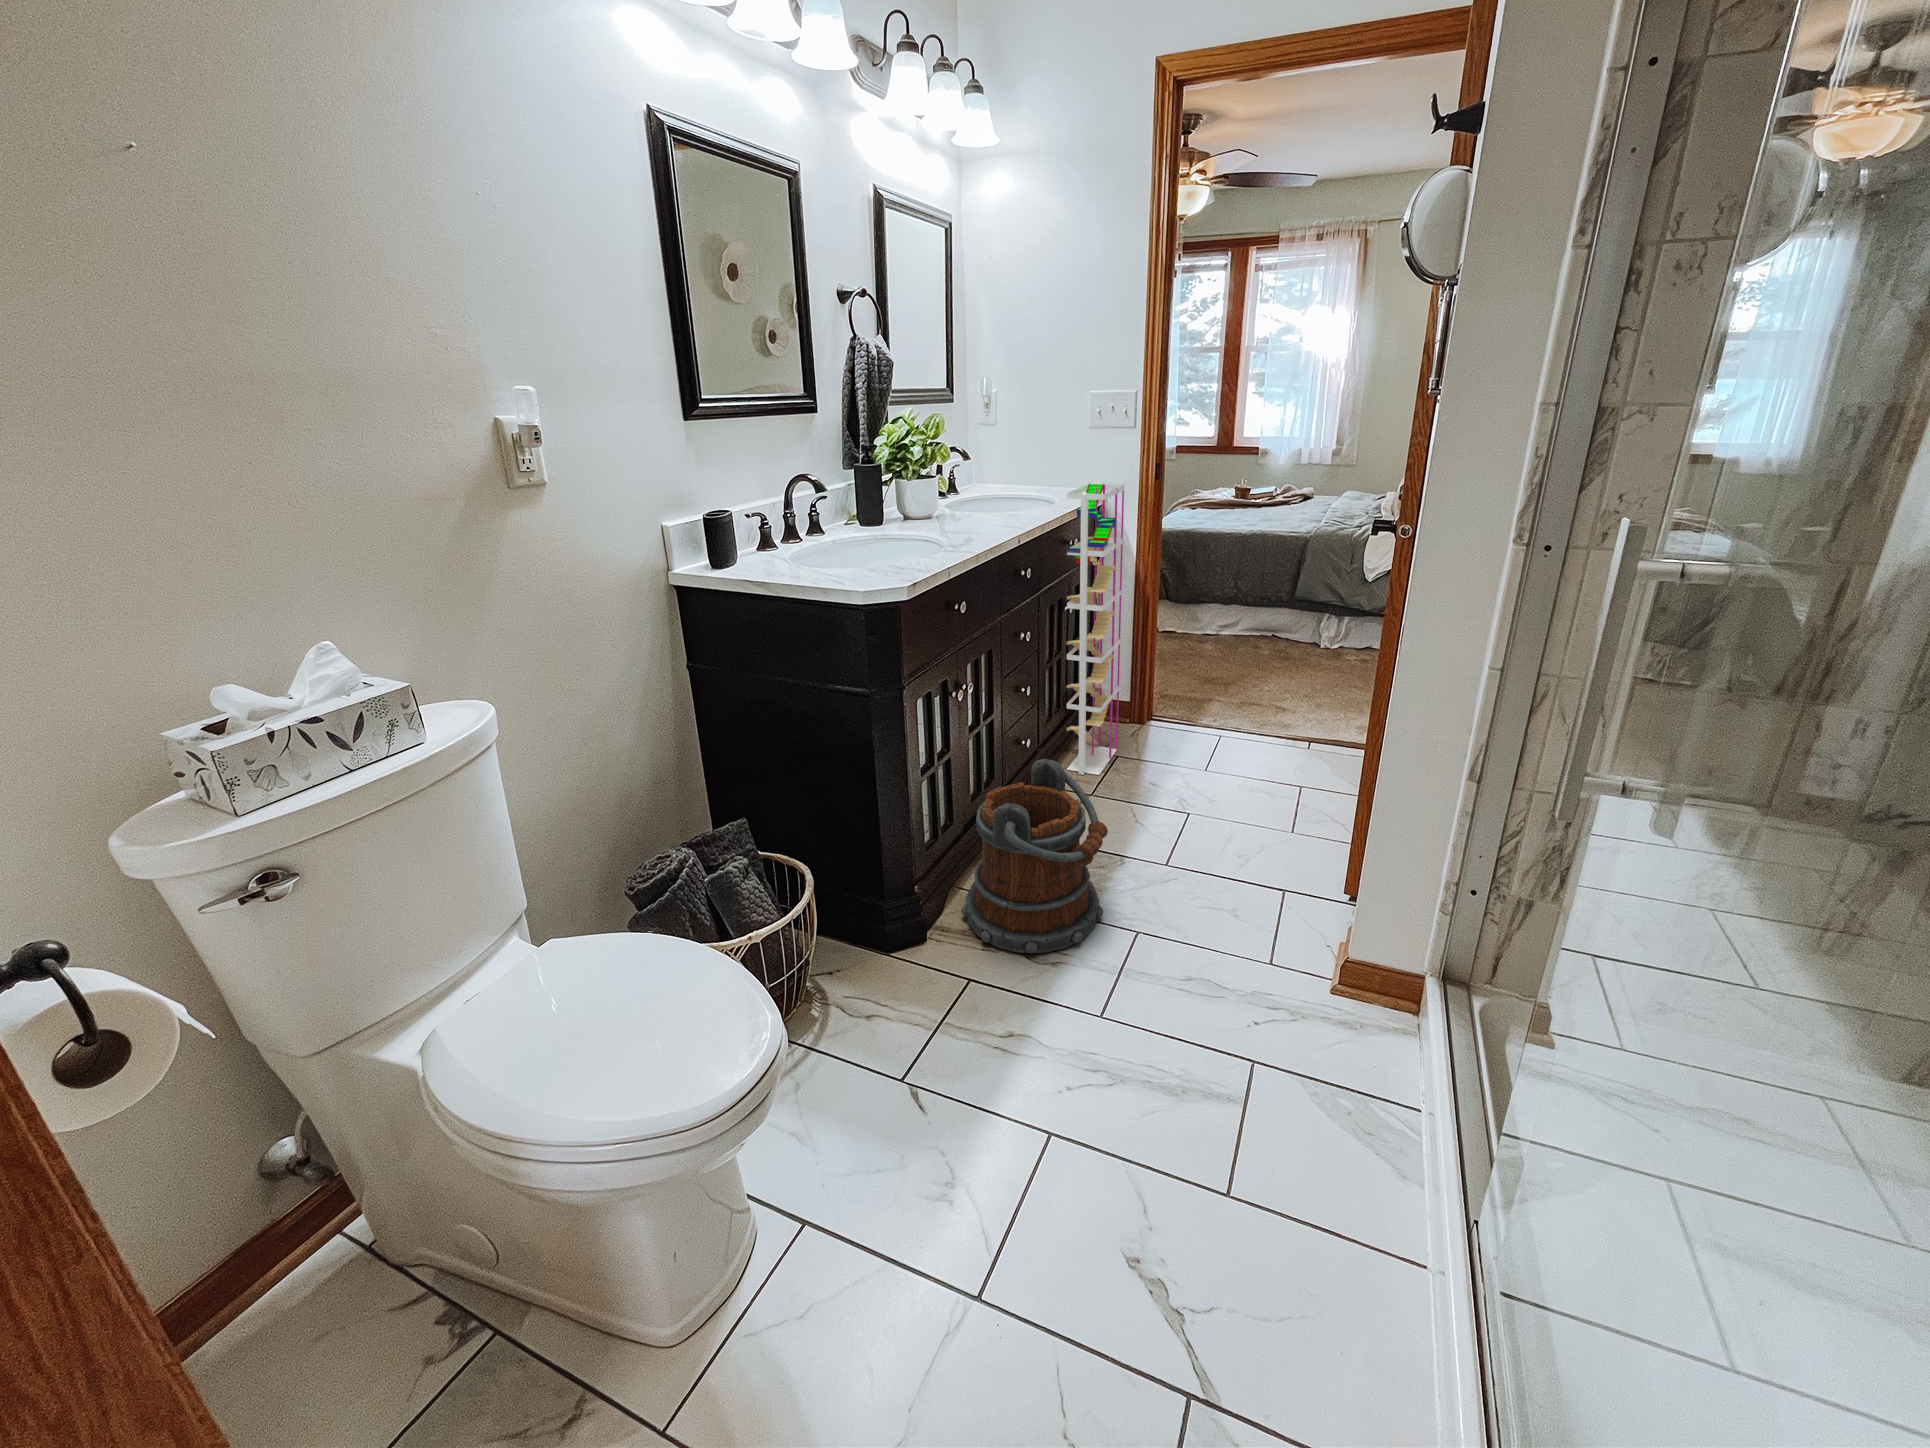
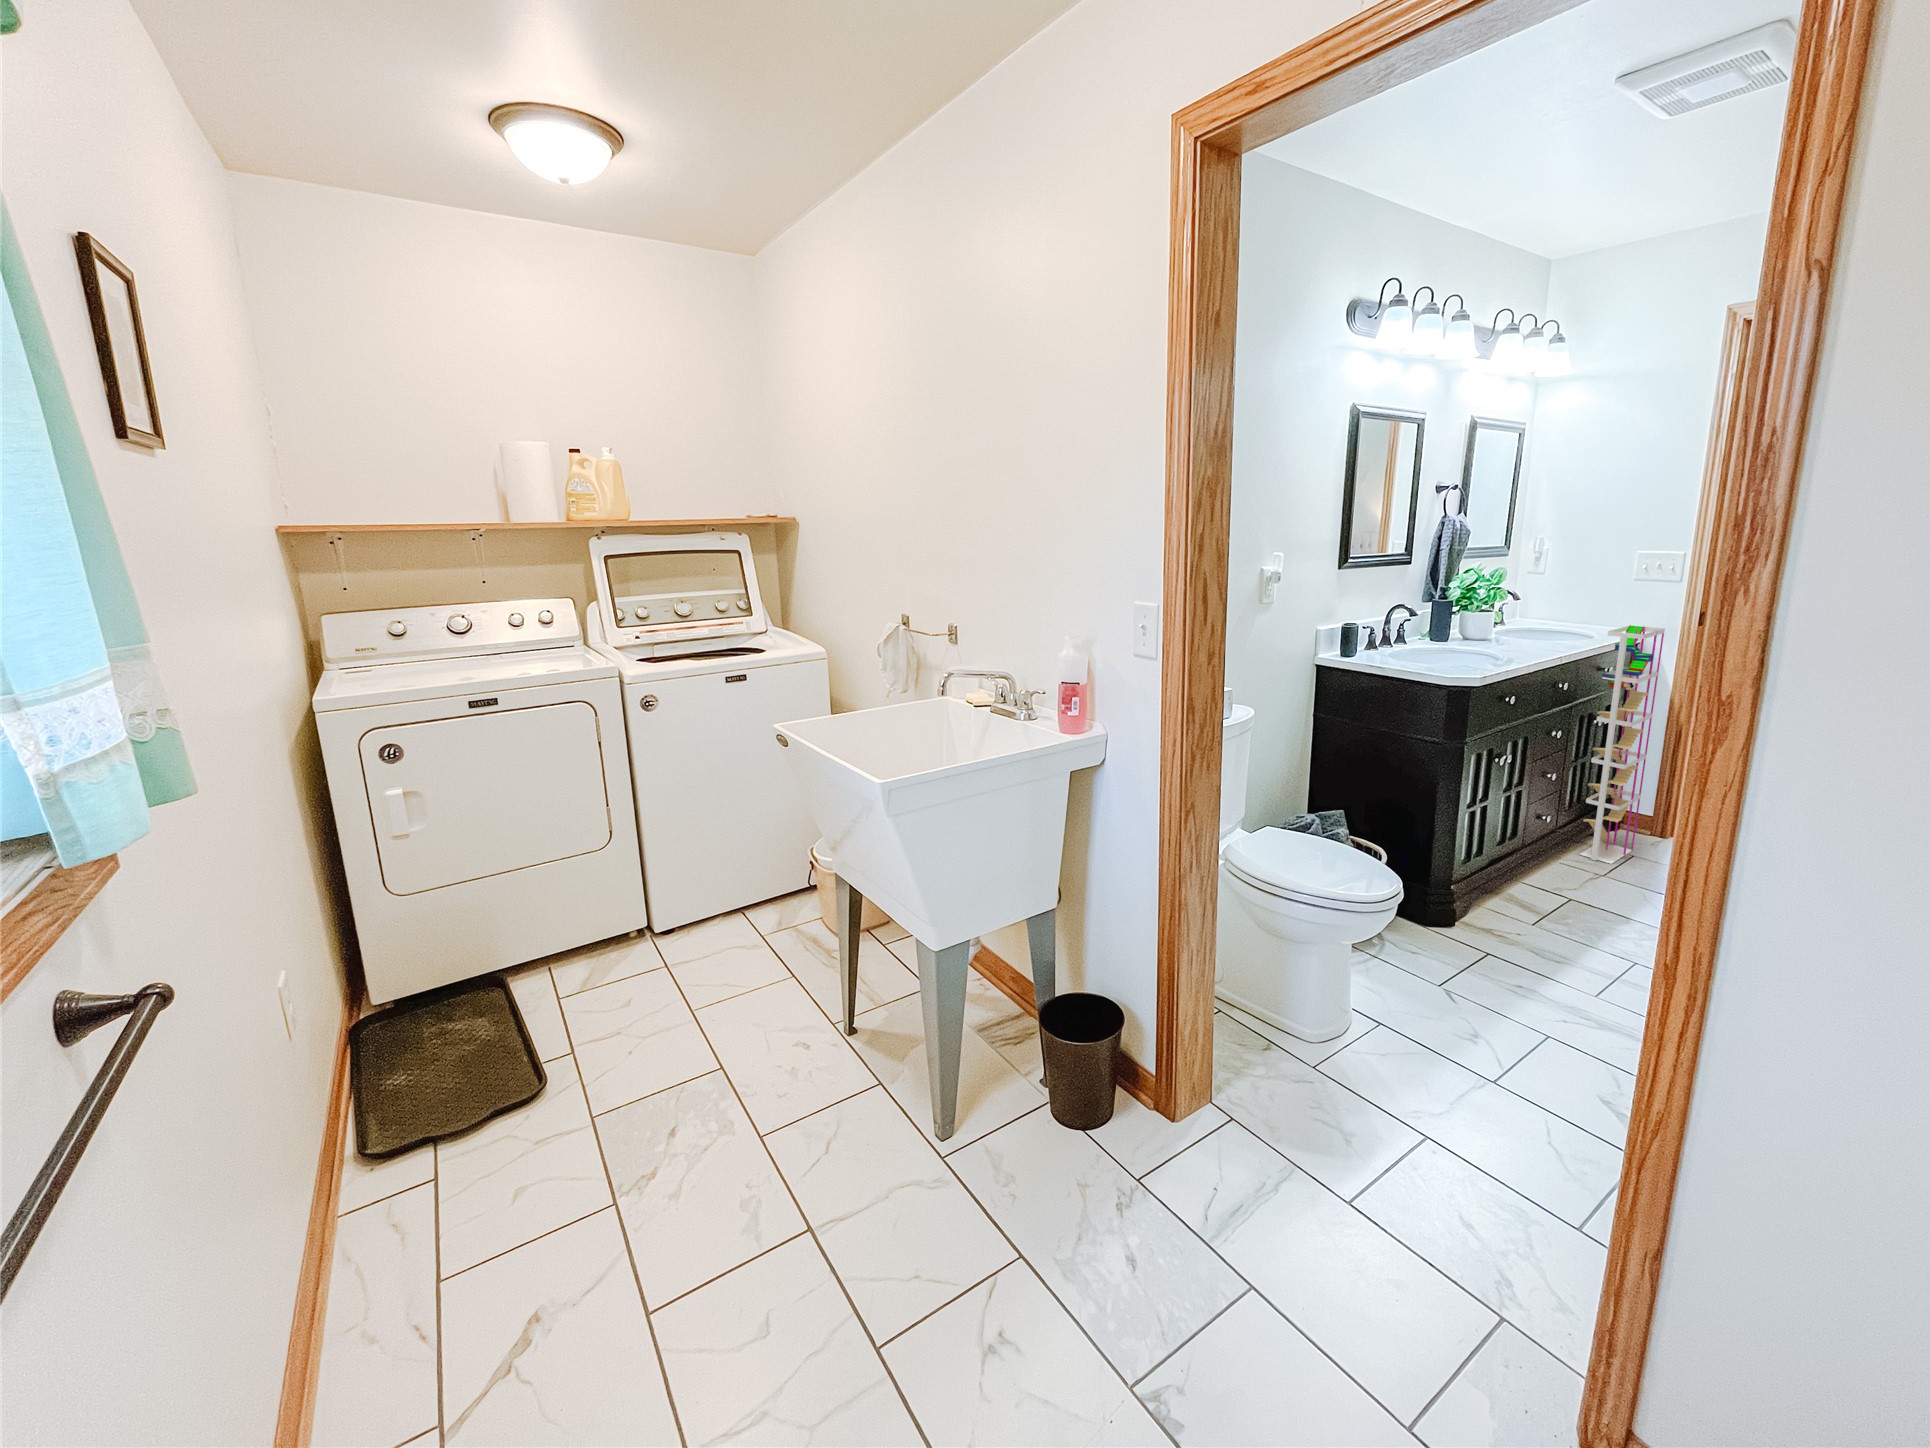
bucket: present [961,759,1108,953] -> none [1482,821,1616,957]

